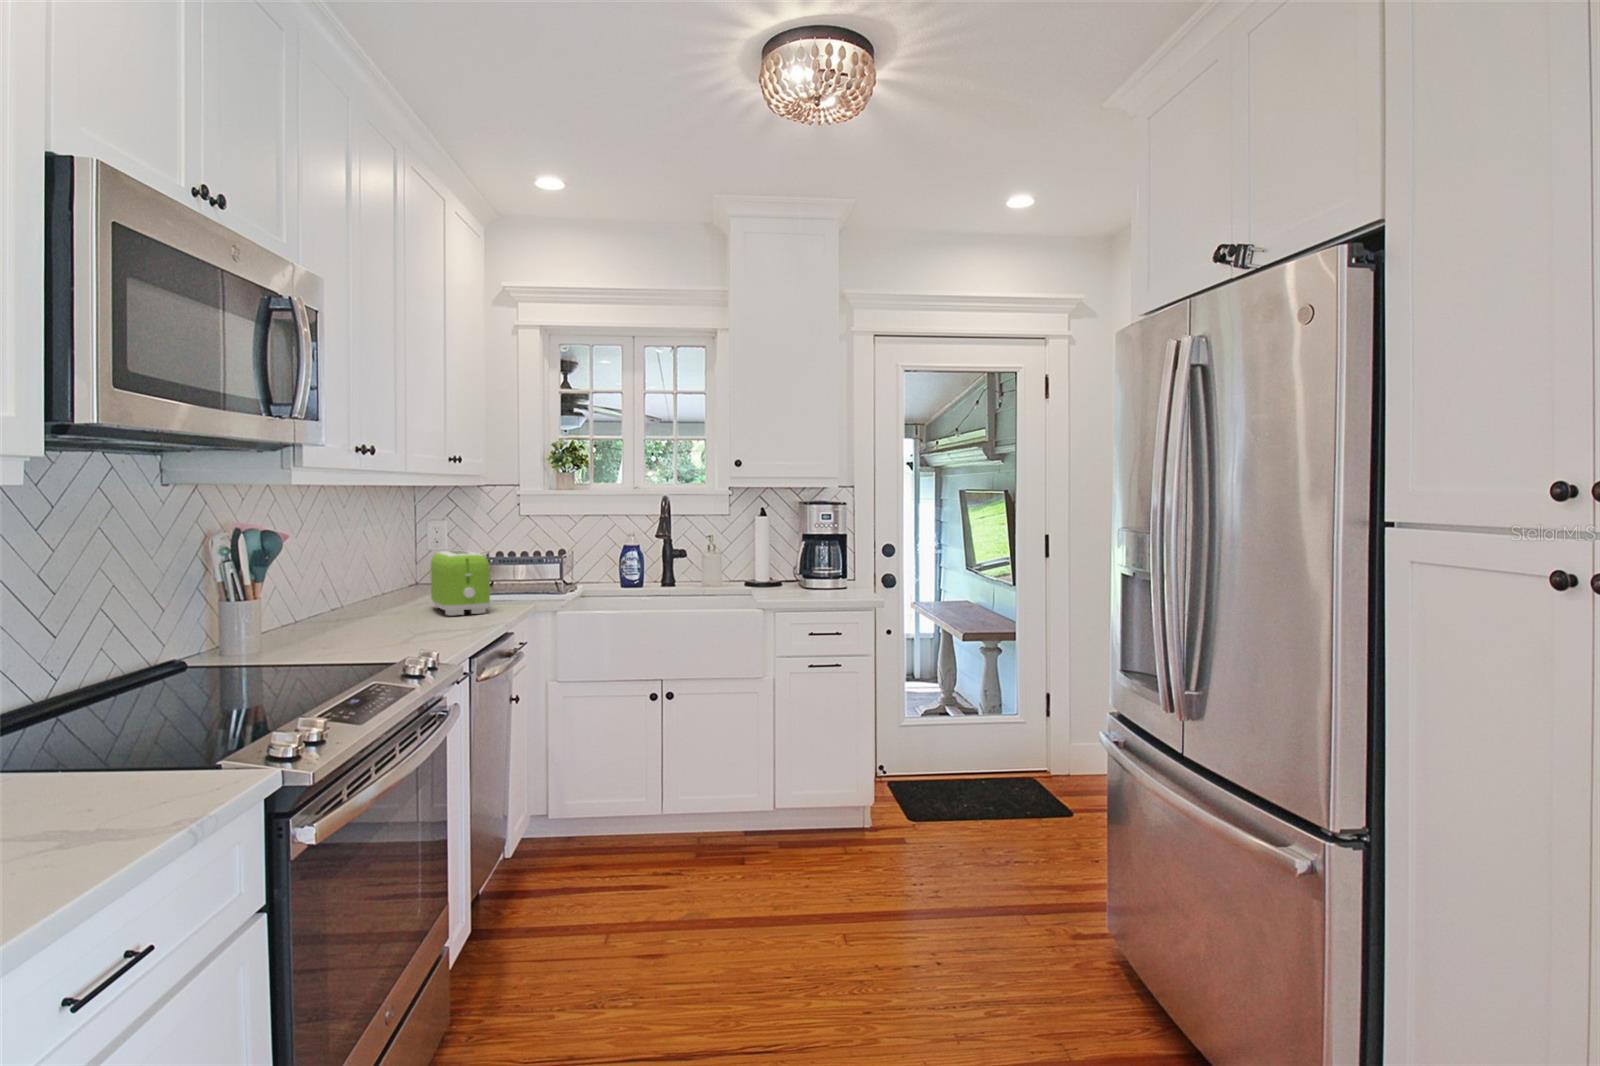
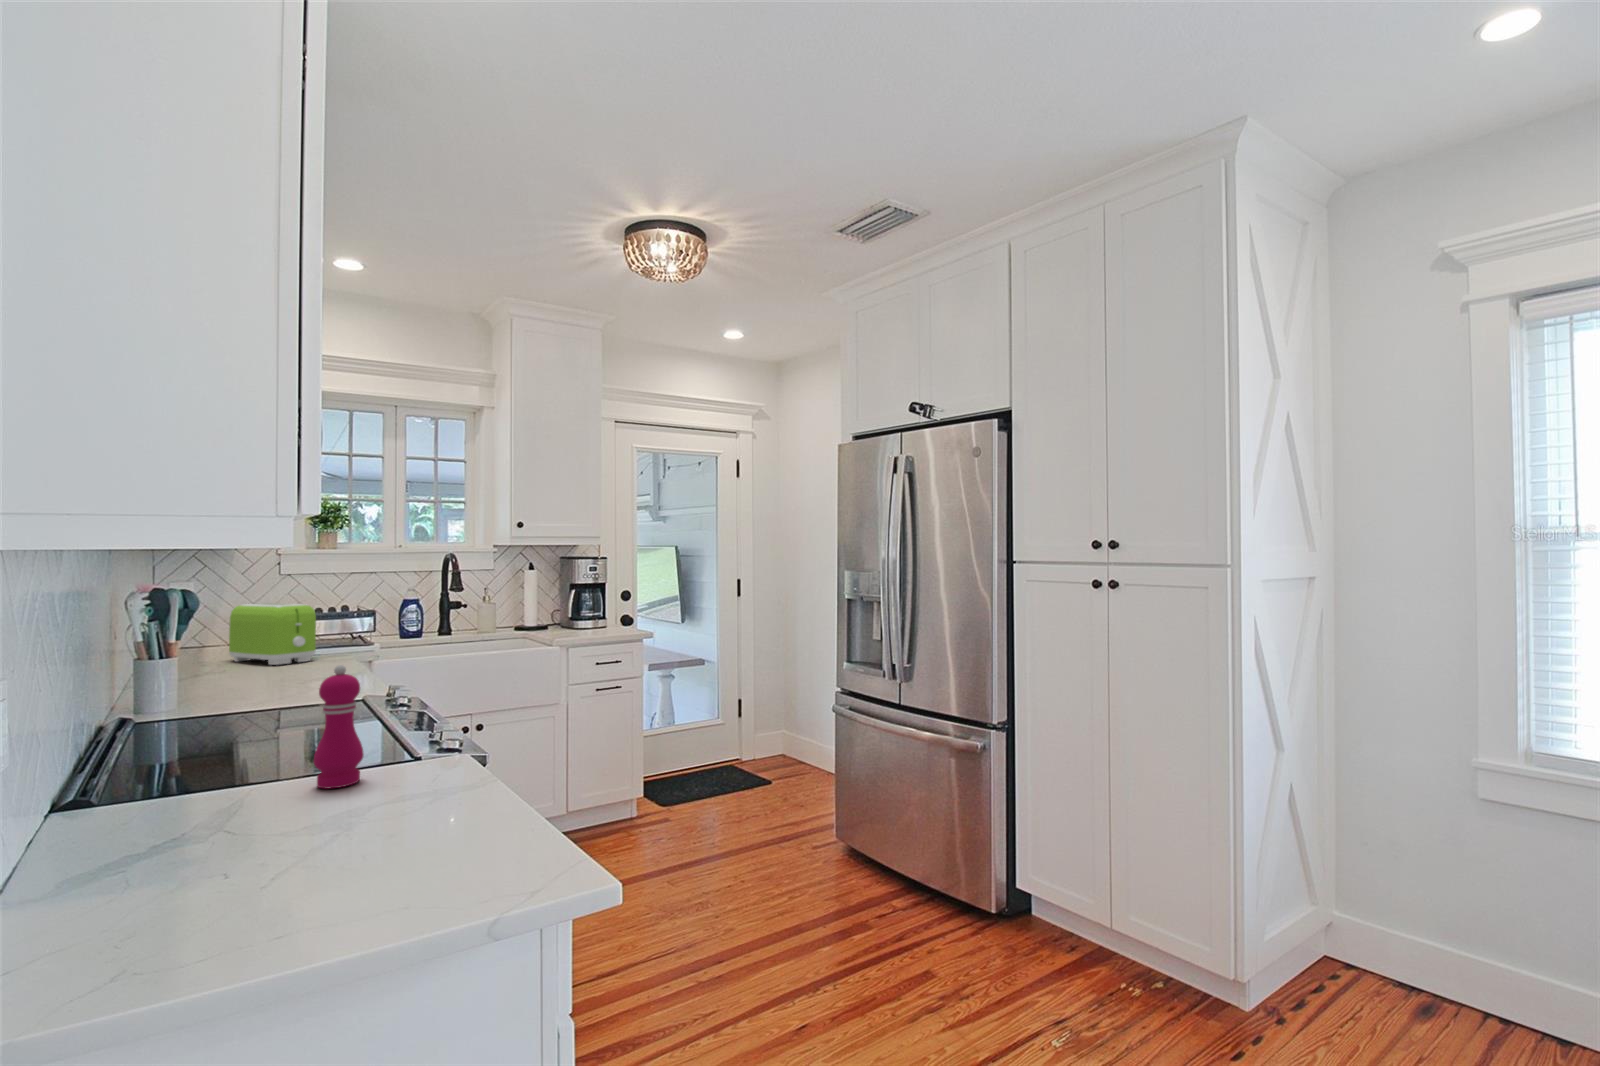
pepper mill: none [61,658,131,813] -> present [314,665,364,788]

